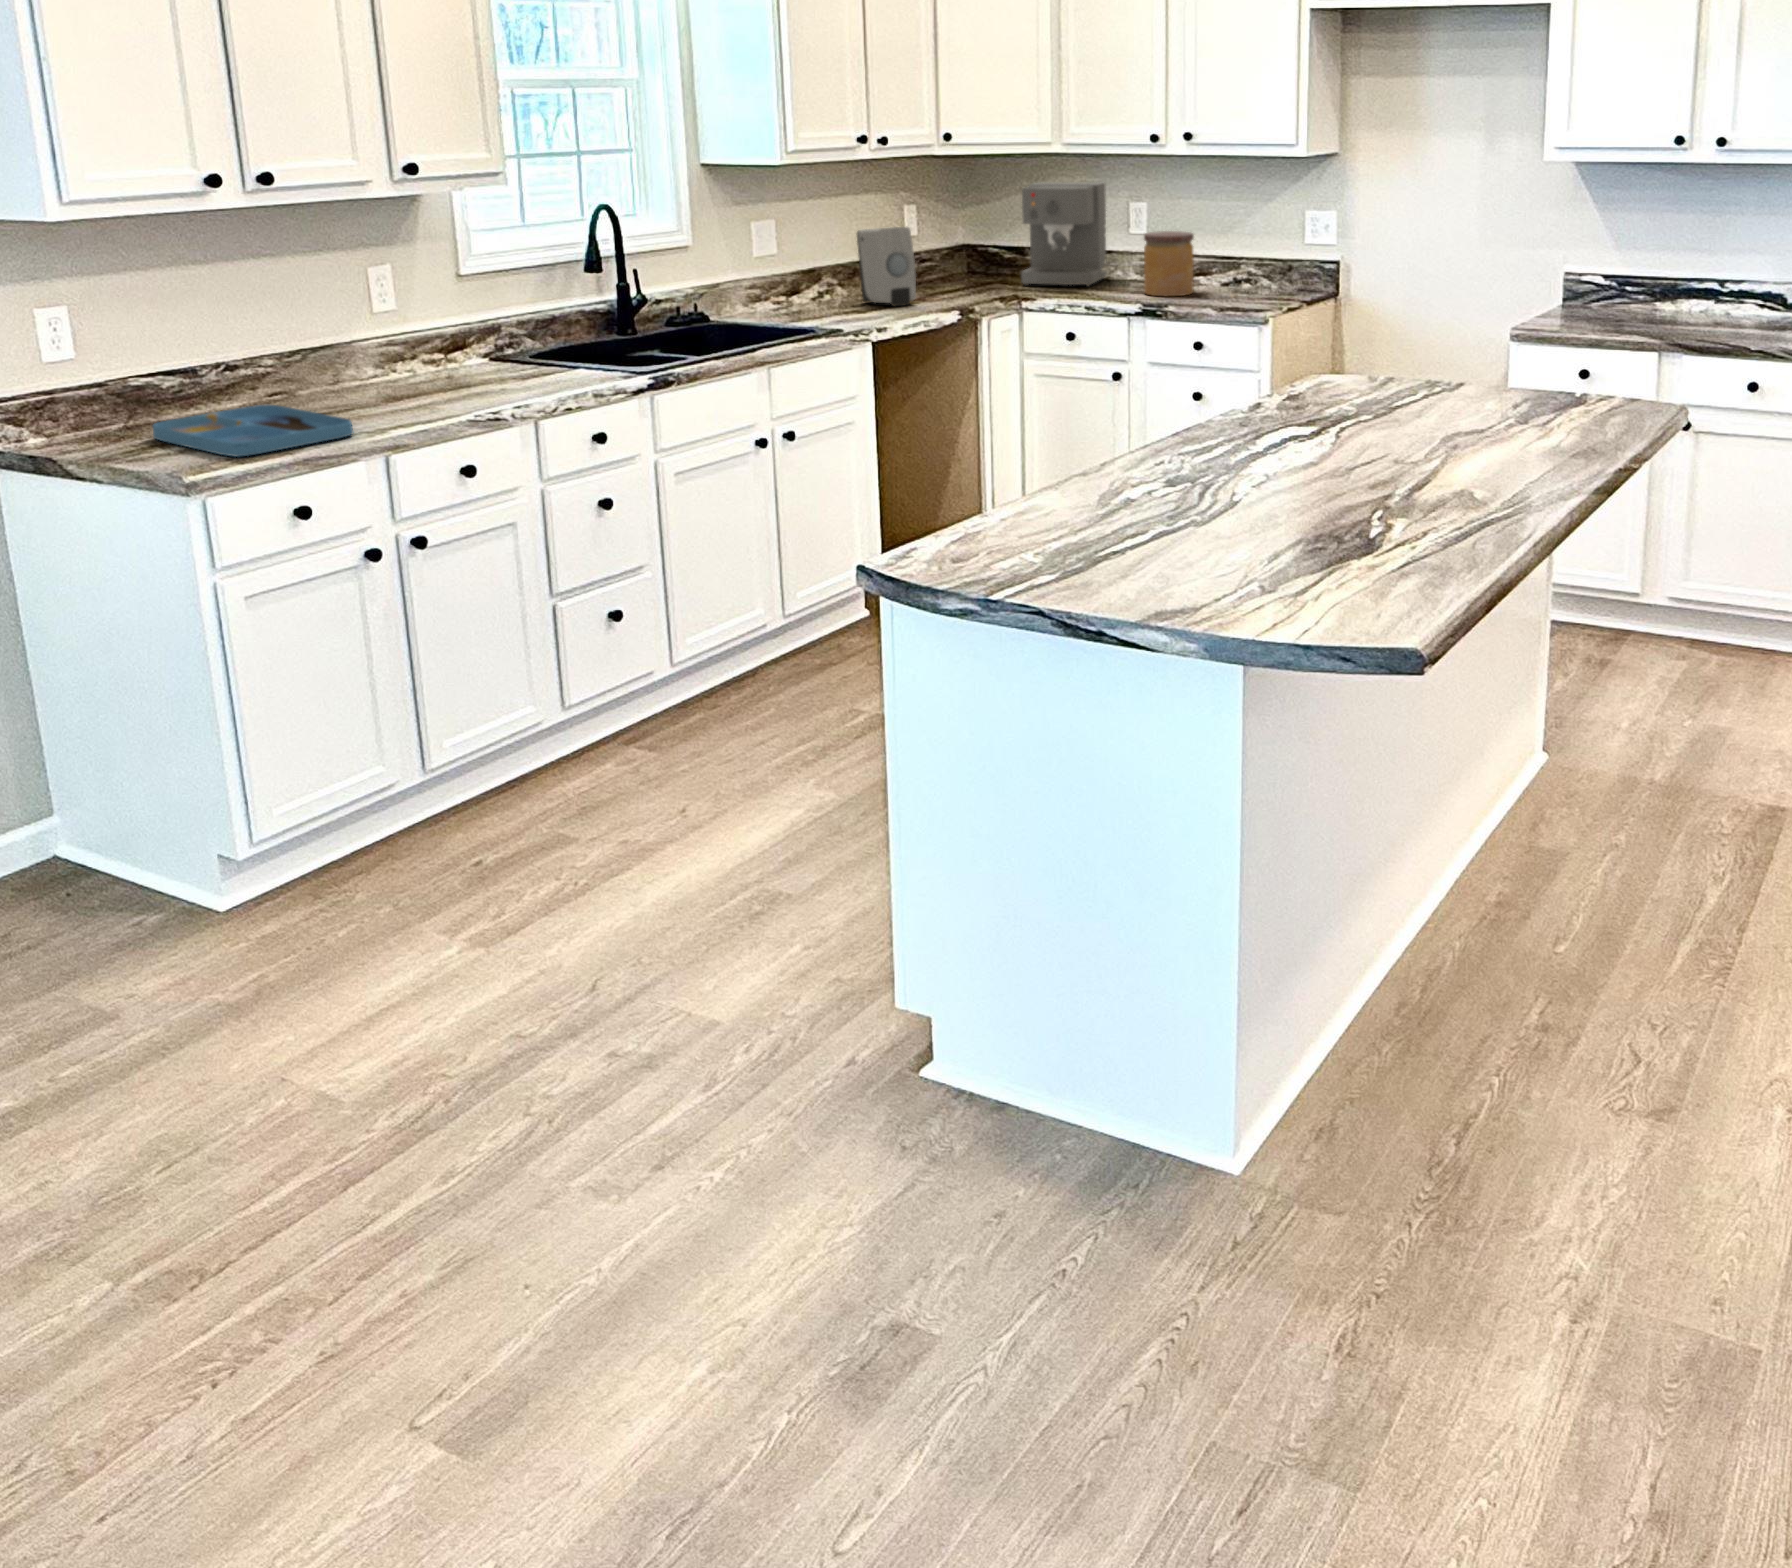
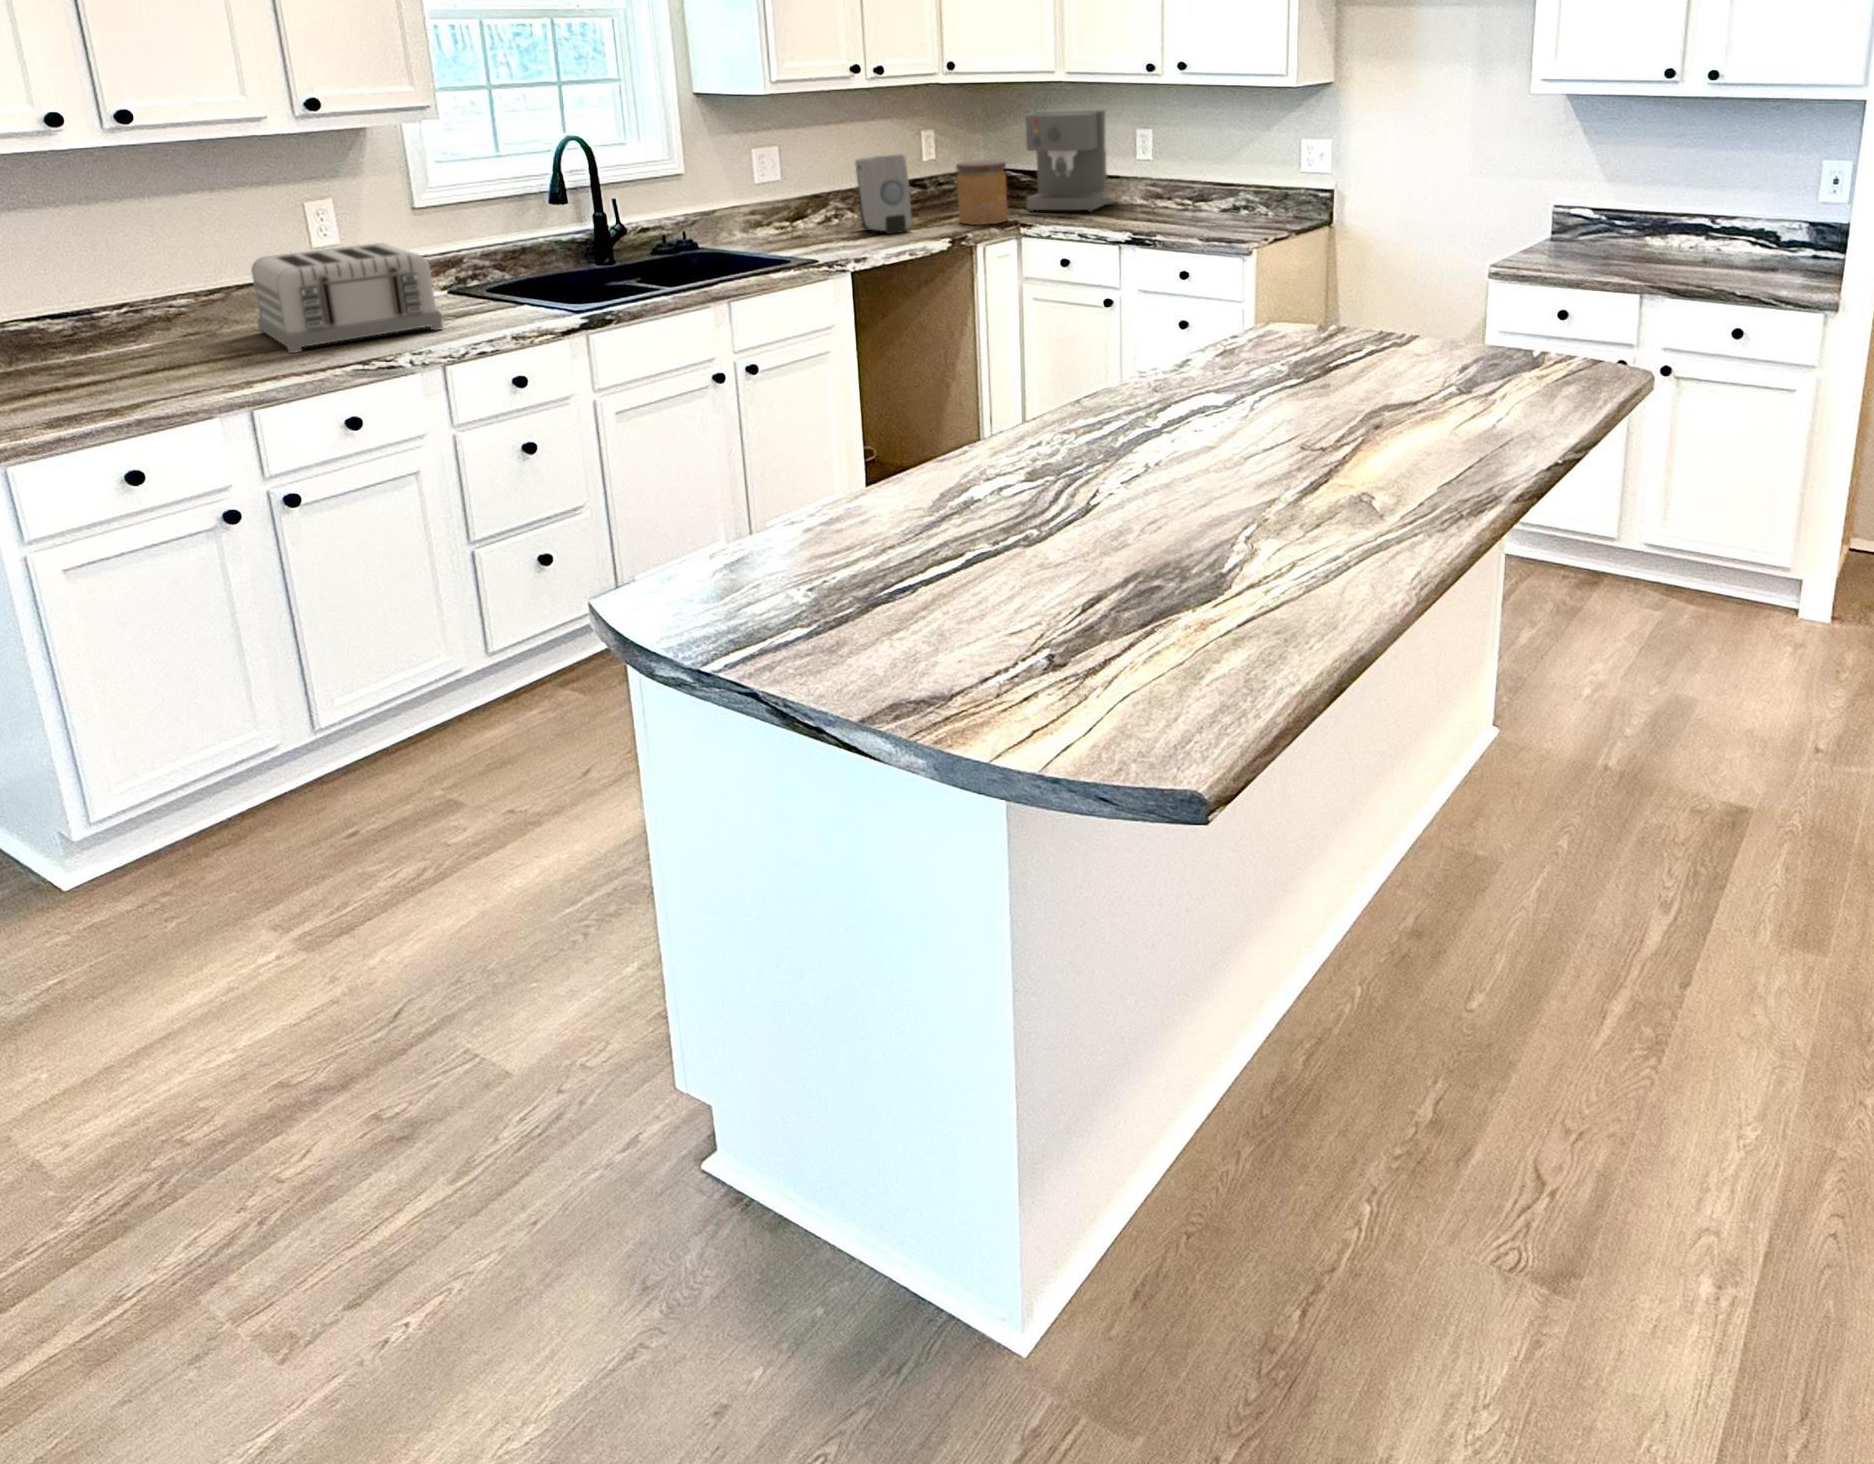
jar: present [1144,231,1194,296] -> present [956,160,1008,225]
toaster: none [331,309,525,411] -> present [251,243,443,353]
tray: present [153,405,353,457] -> none [14,347,211,411]

